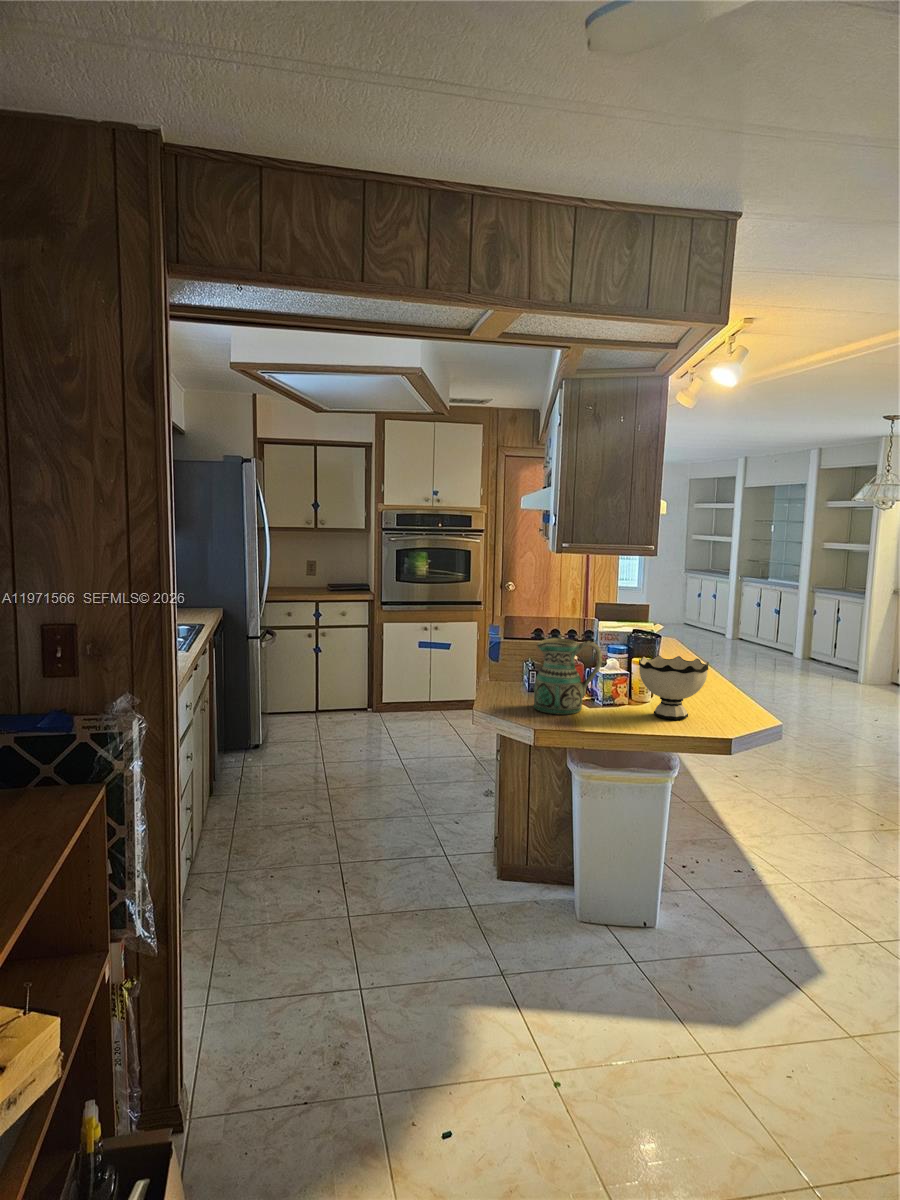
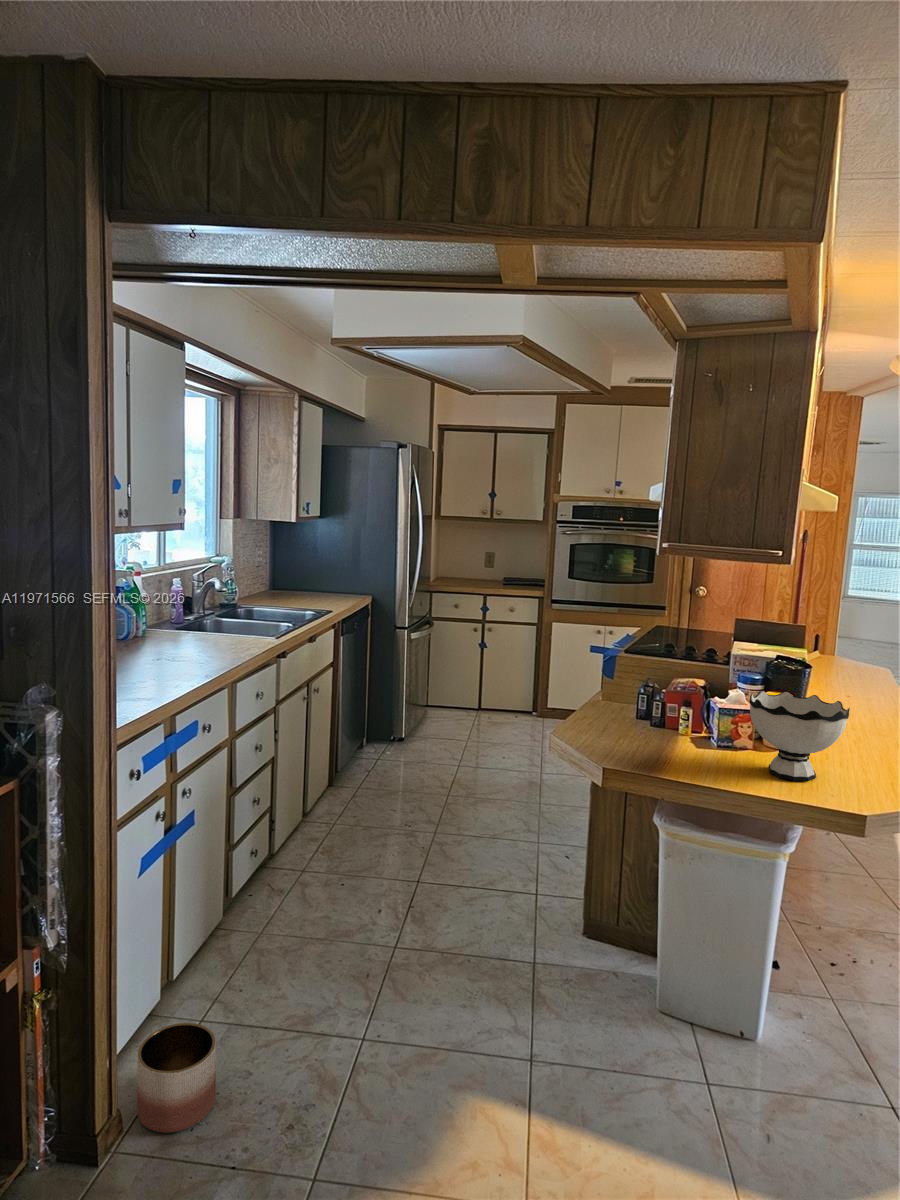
ceramic pitcher: present [534,638,602,715] -> none [614,657,705,755]
planter: none [192,998,261,1093] -> present [137,1023,216,1133]

